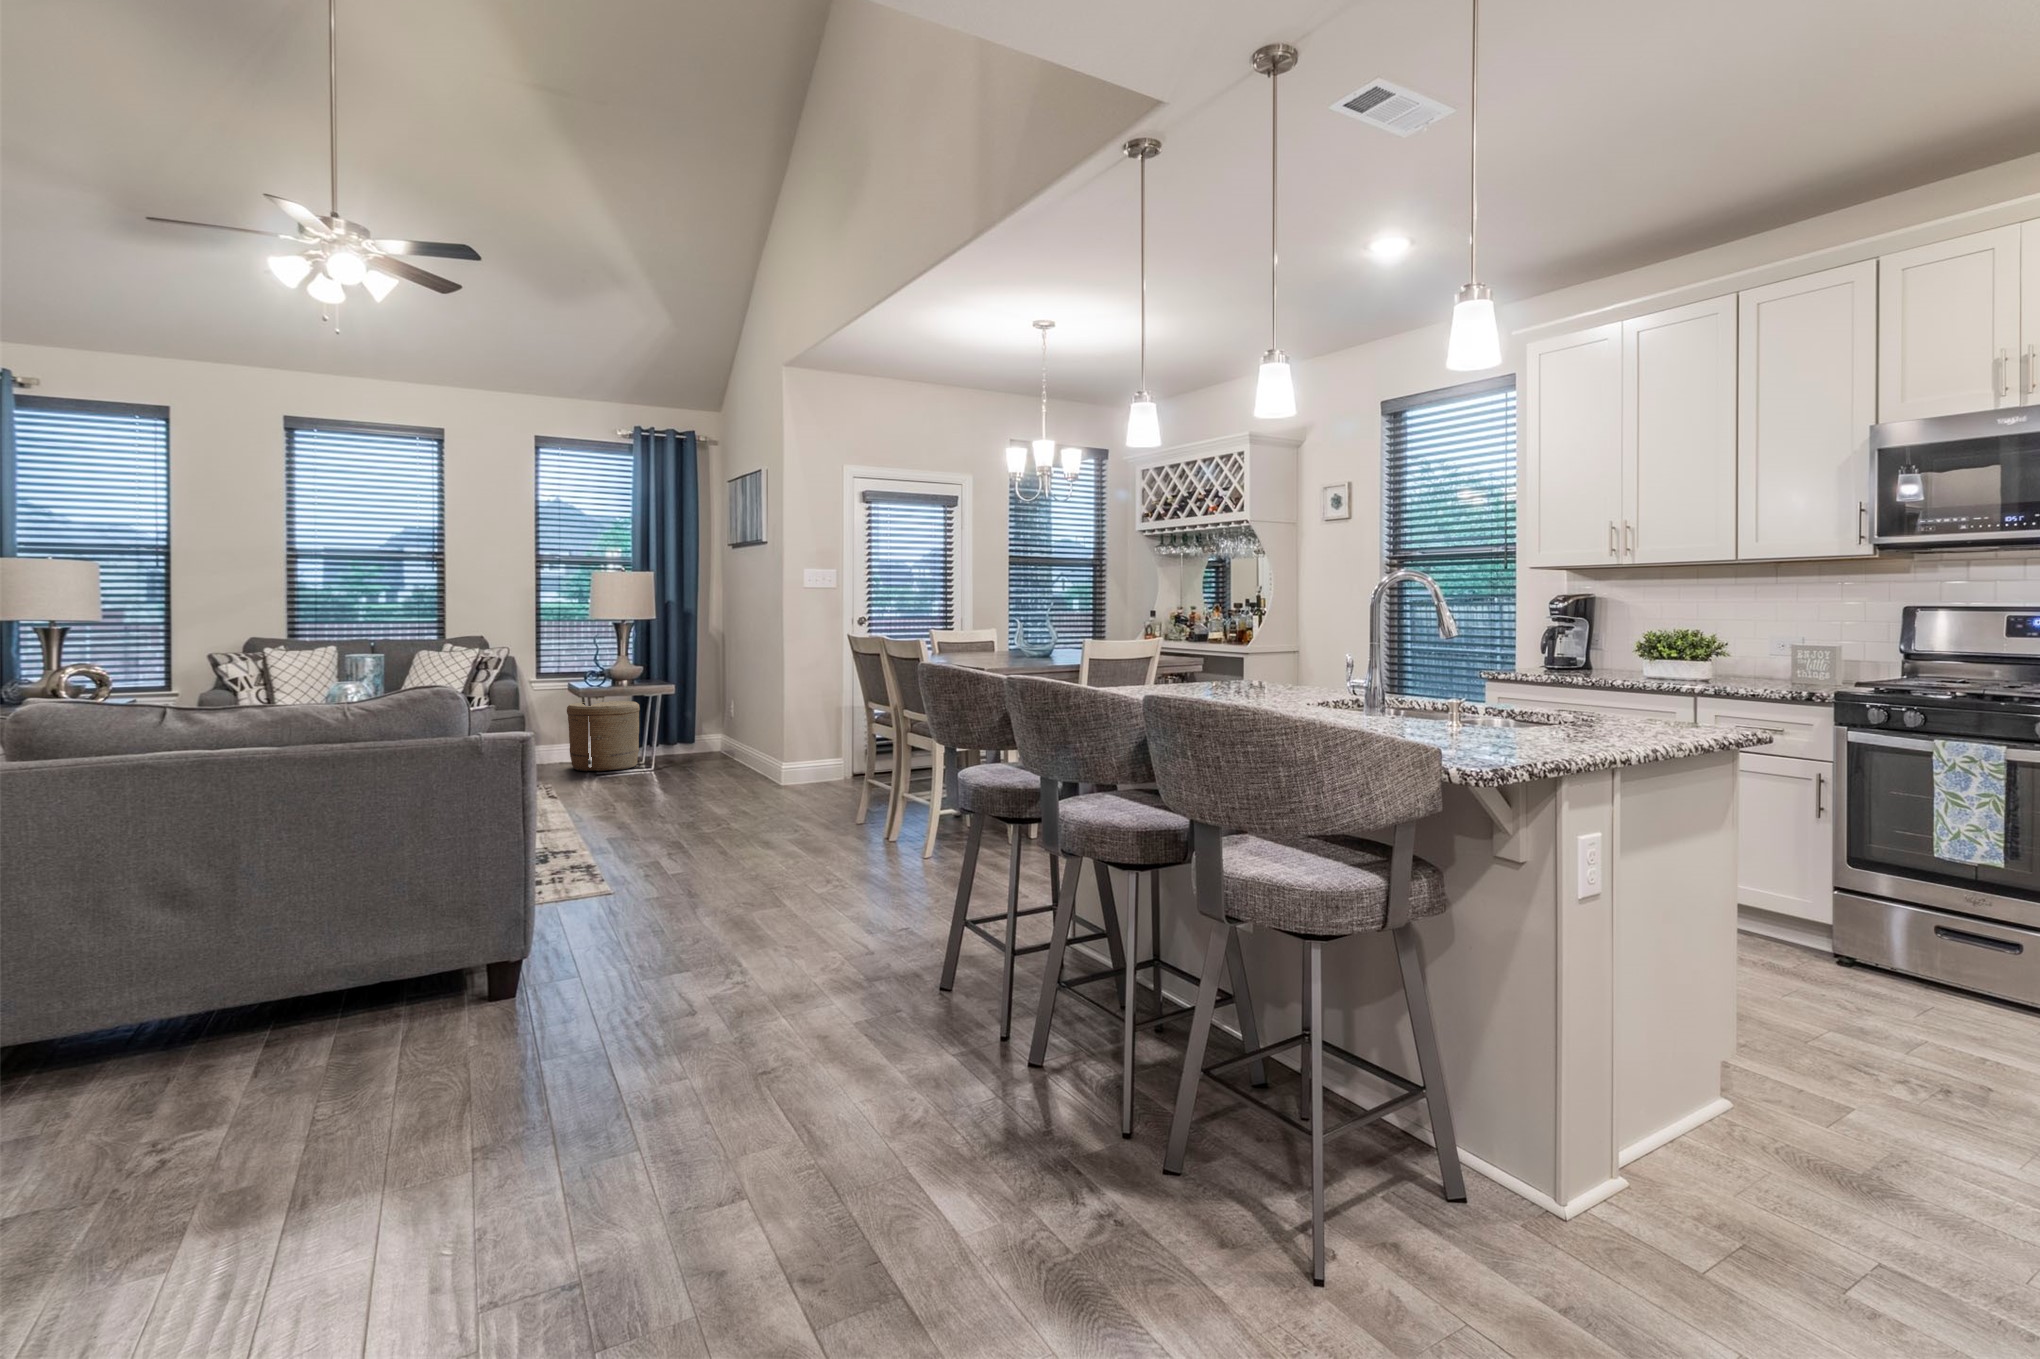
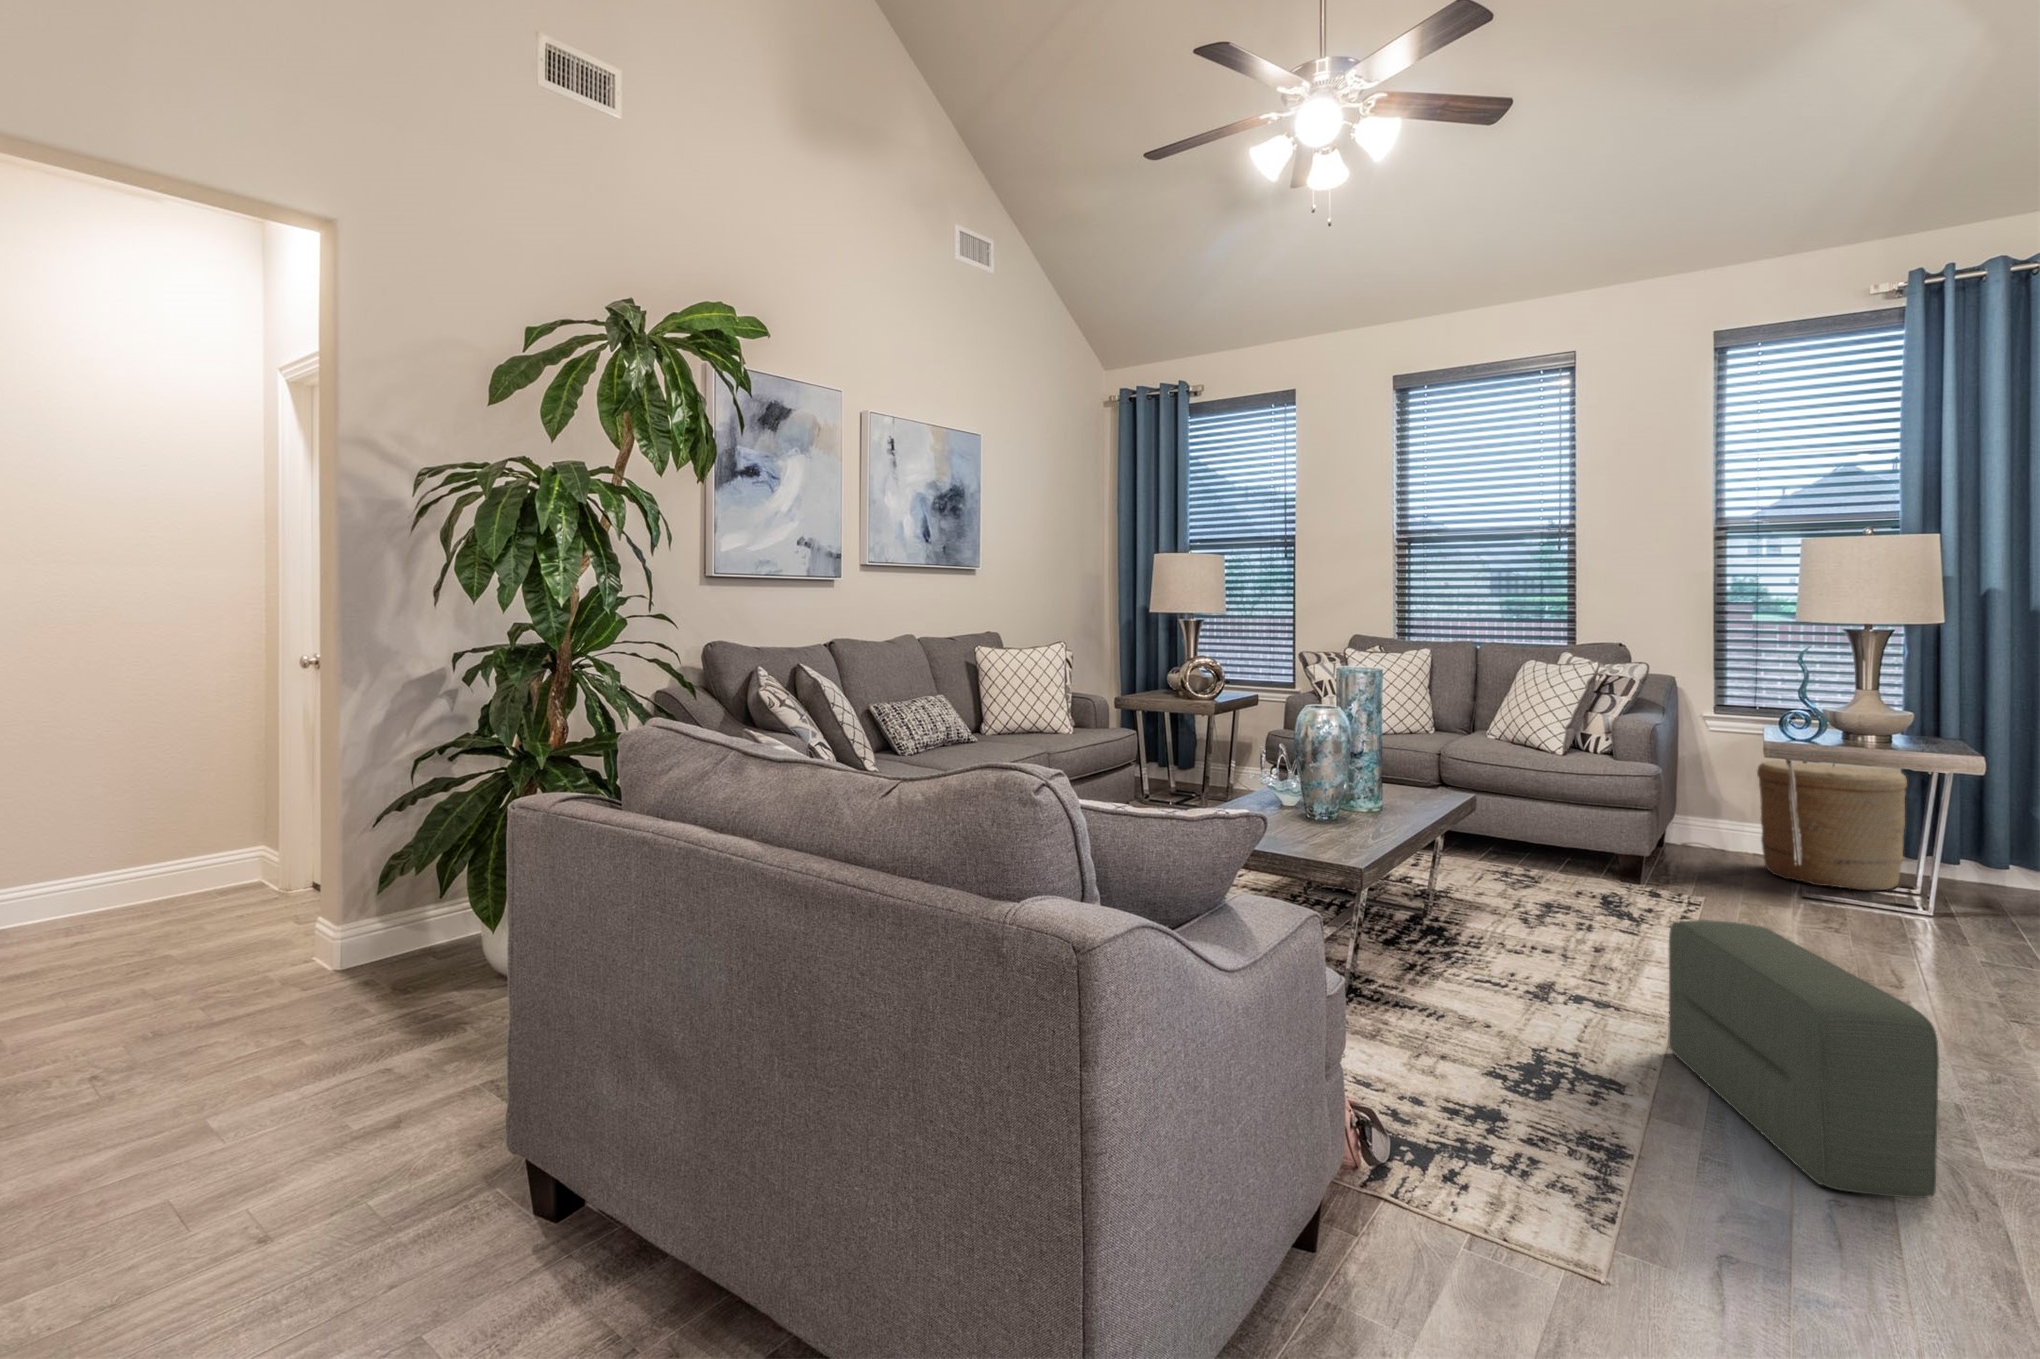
pouf: none [583,771,700,860] -> present [1669,920,1939,1198]

